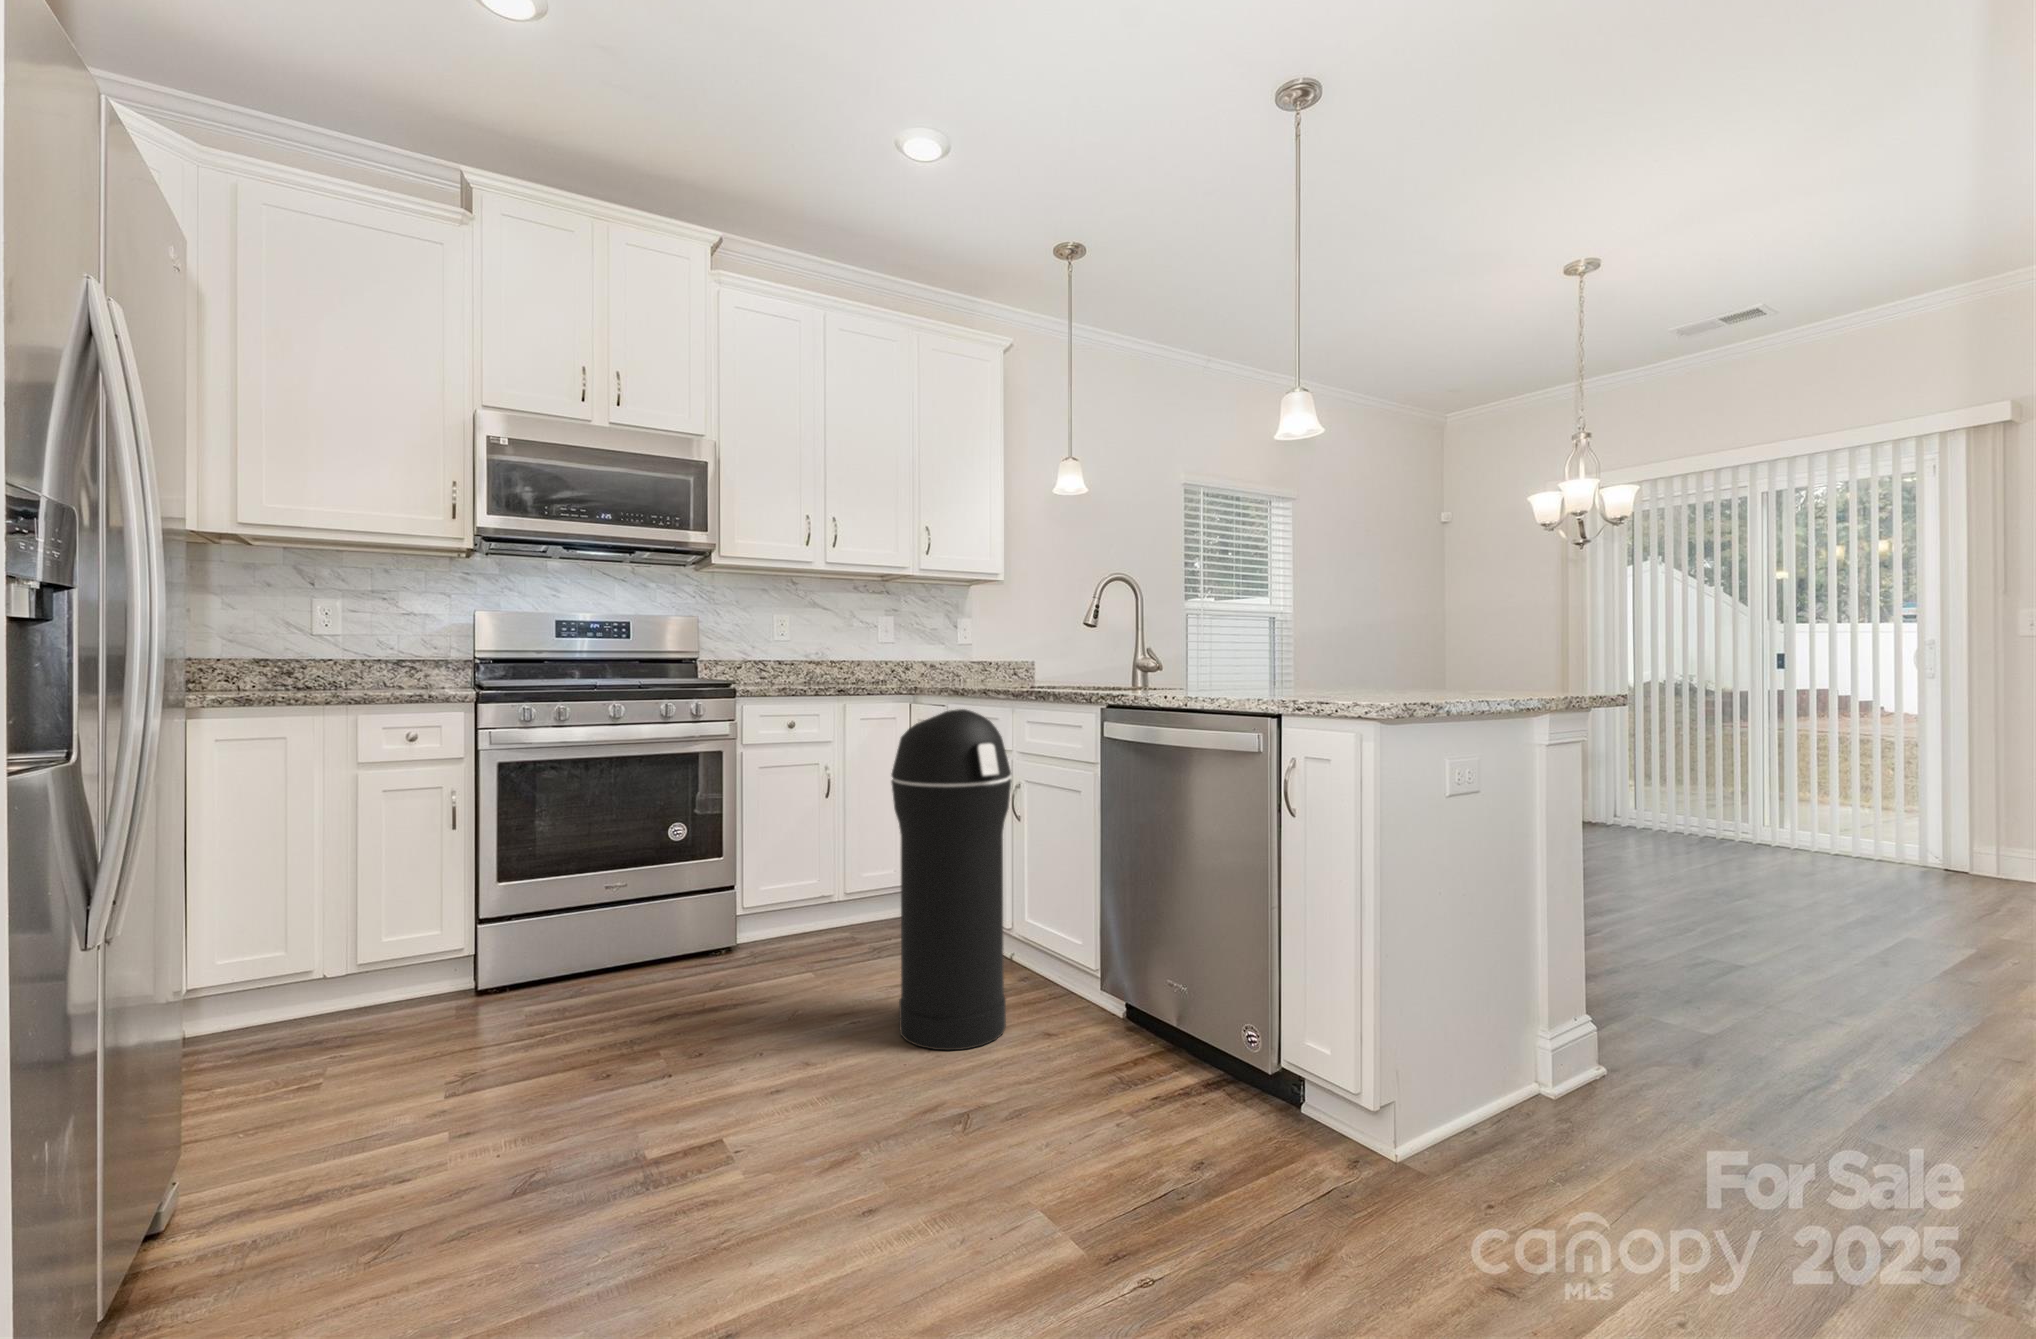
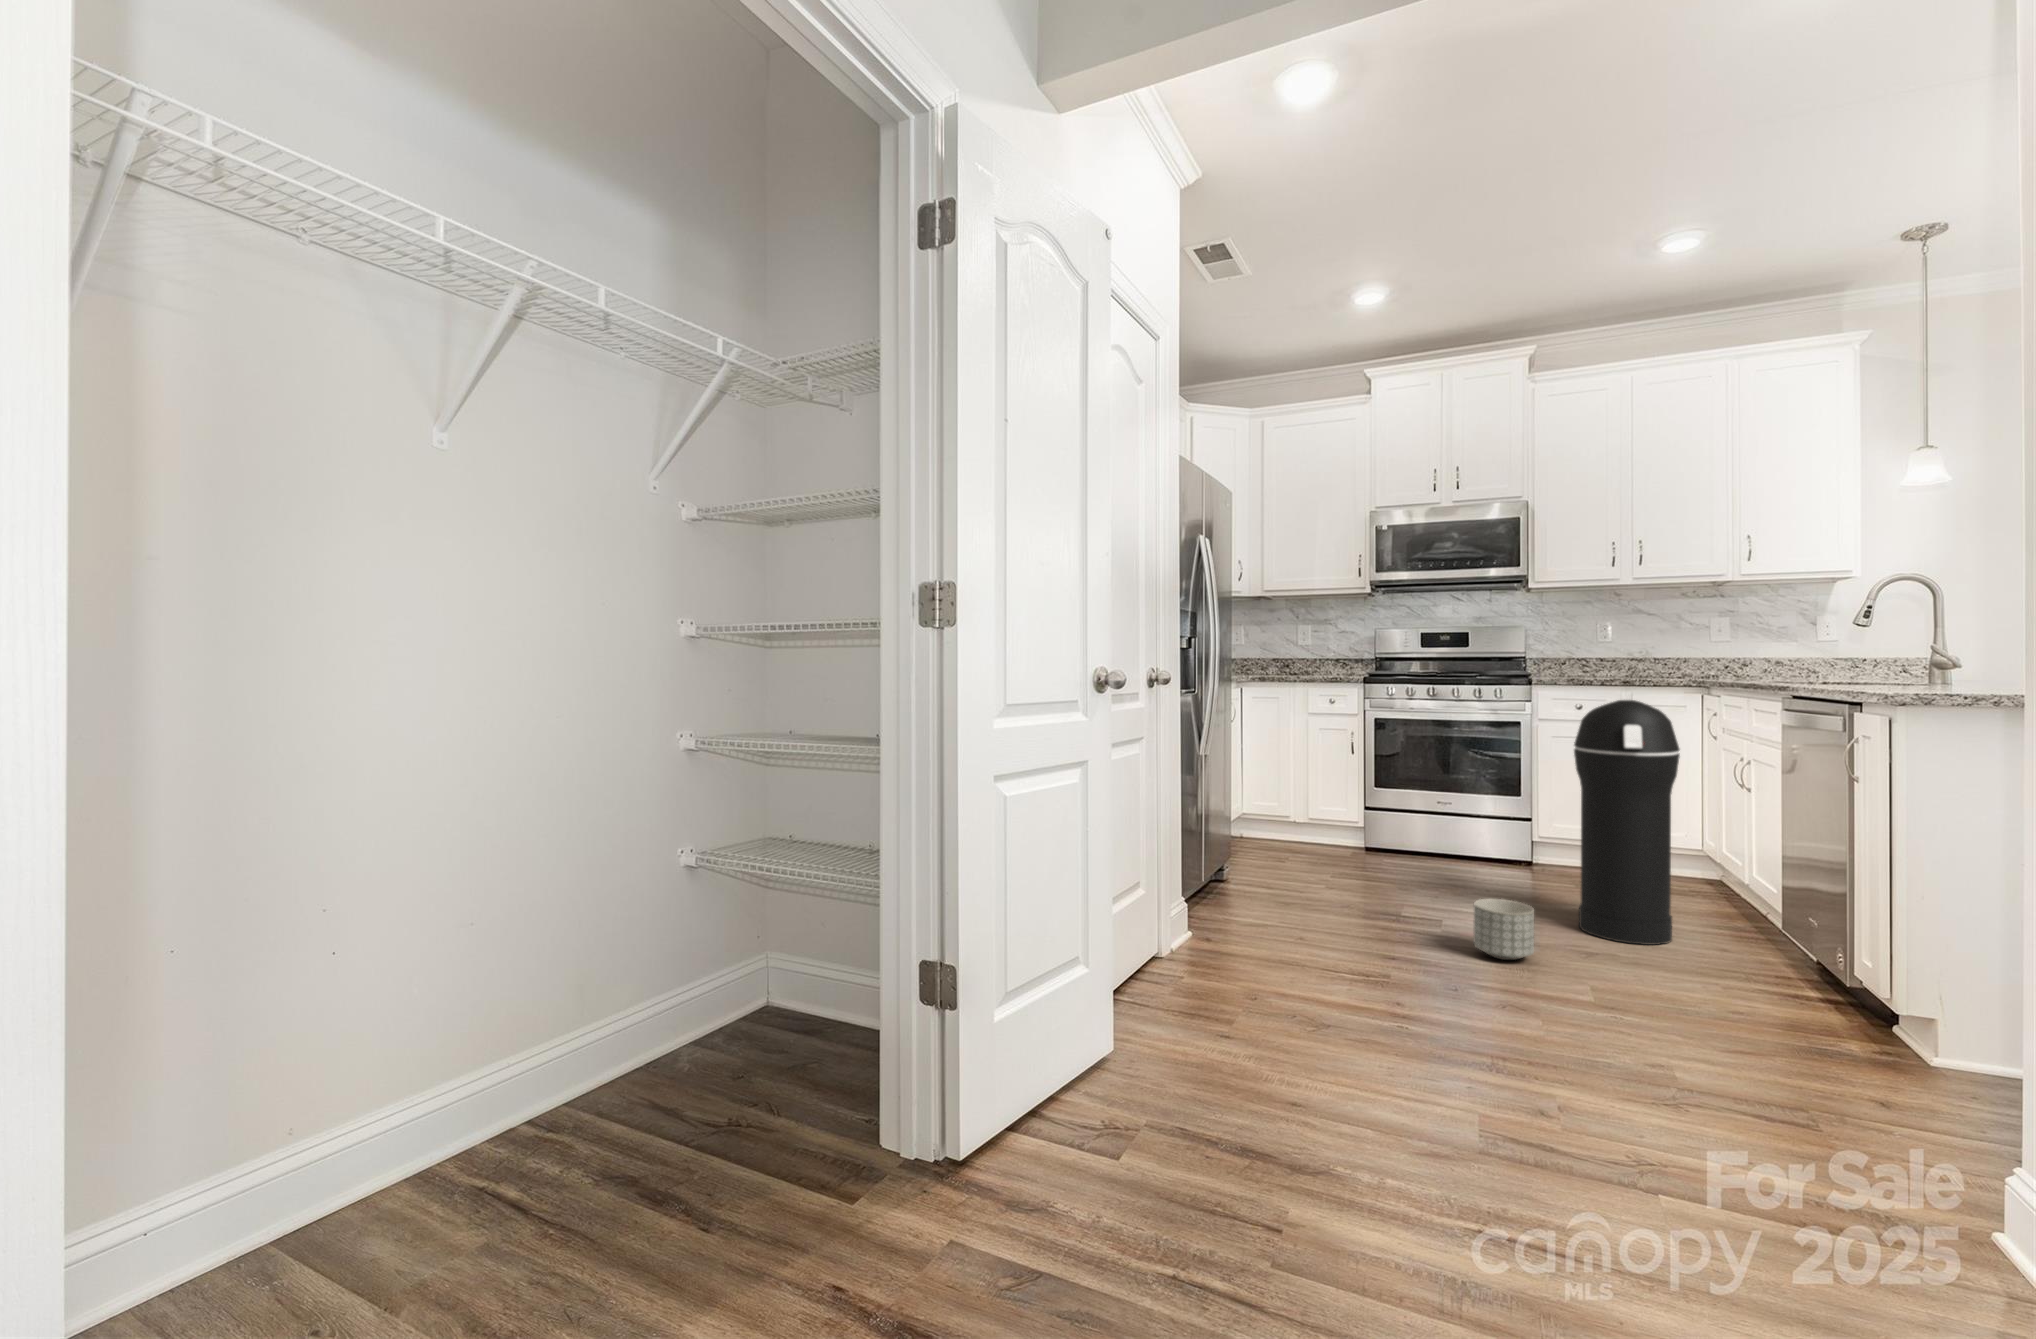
planter: none [867,1051,958,1168] -> present [1474,899,1534,960]

